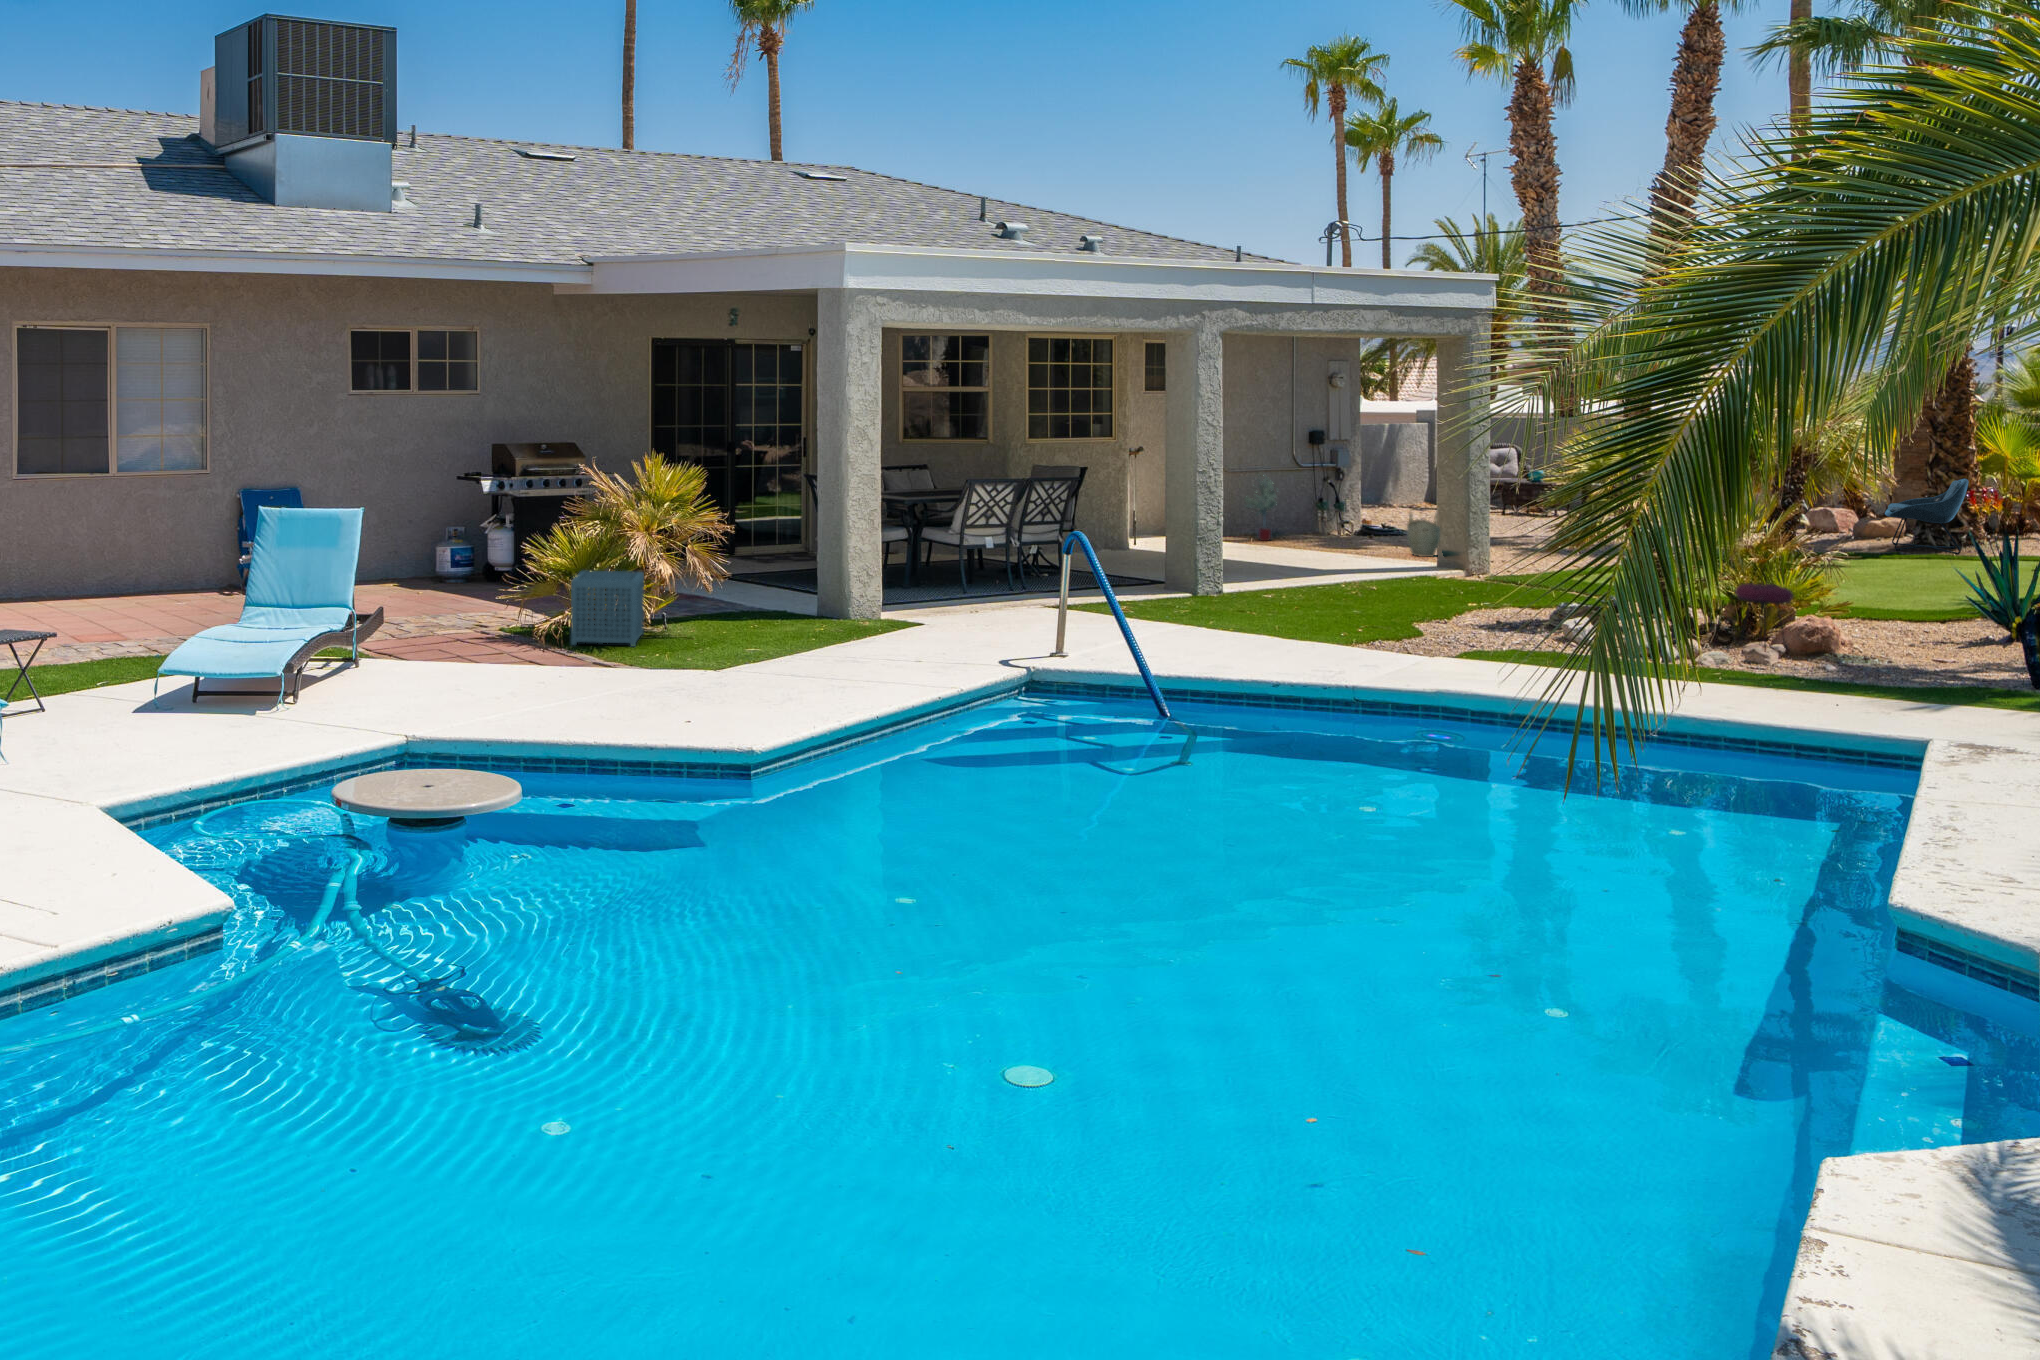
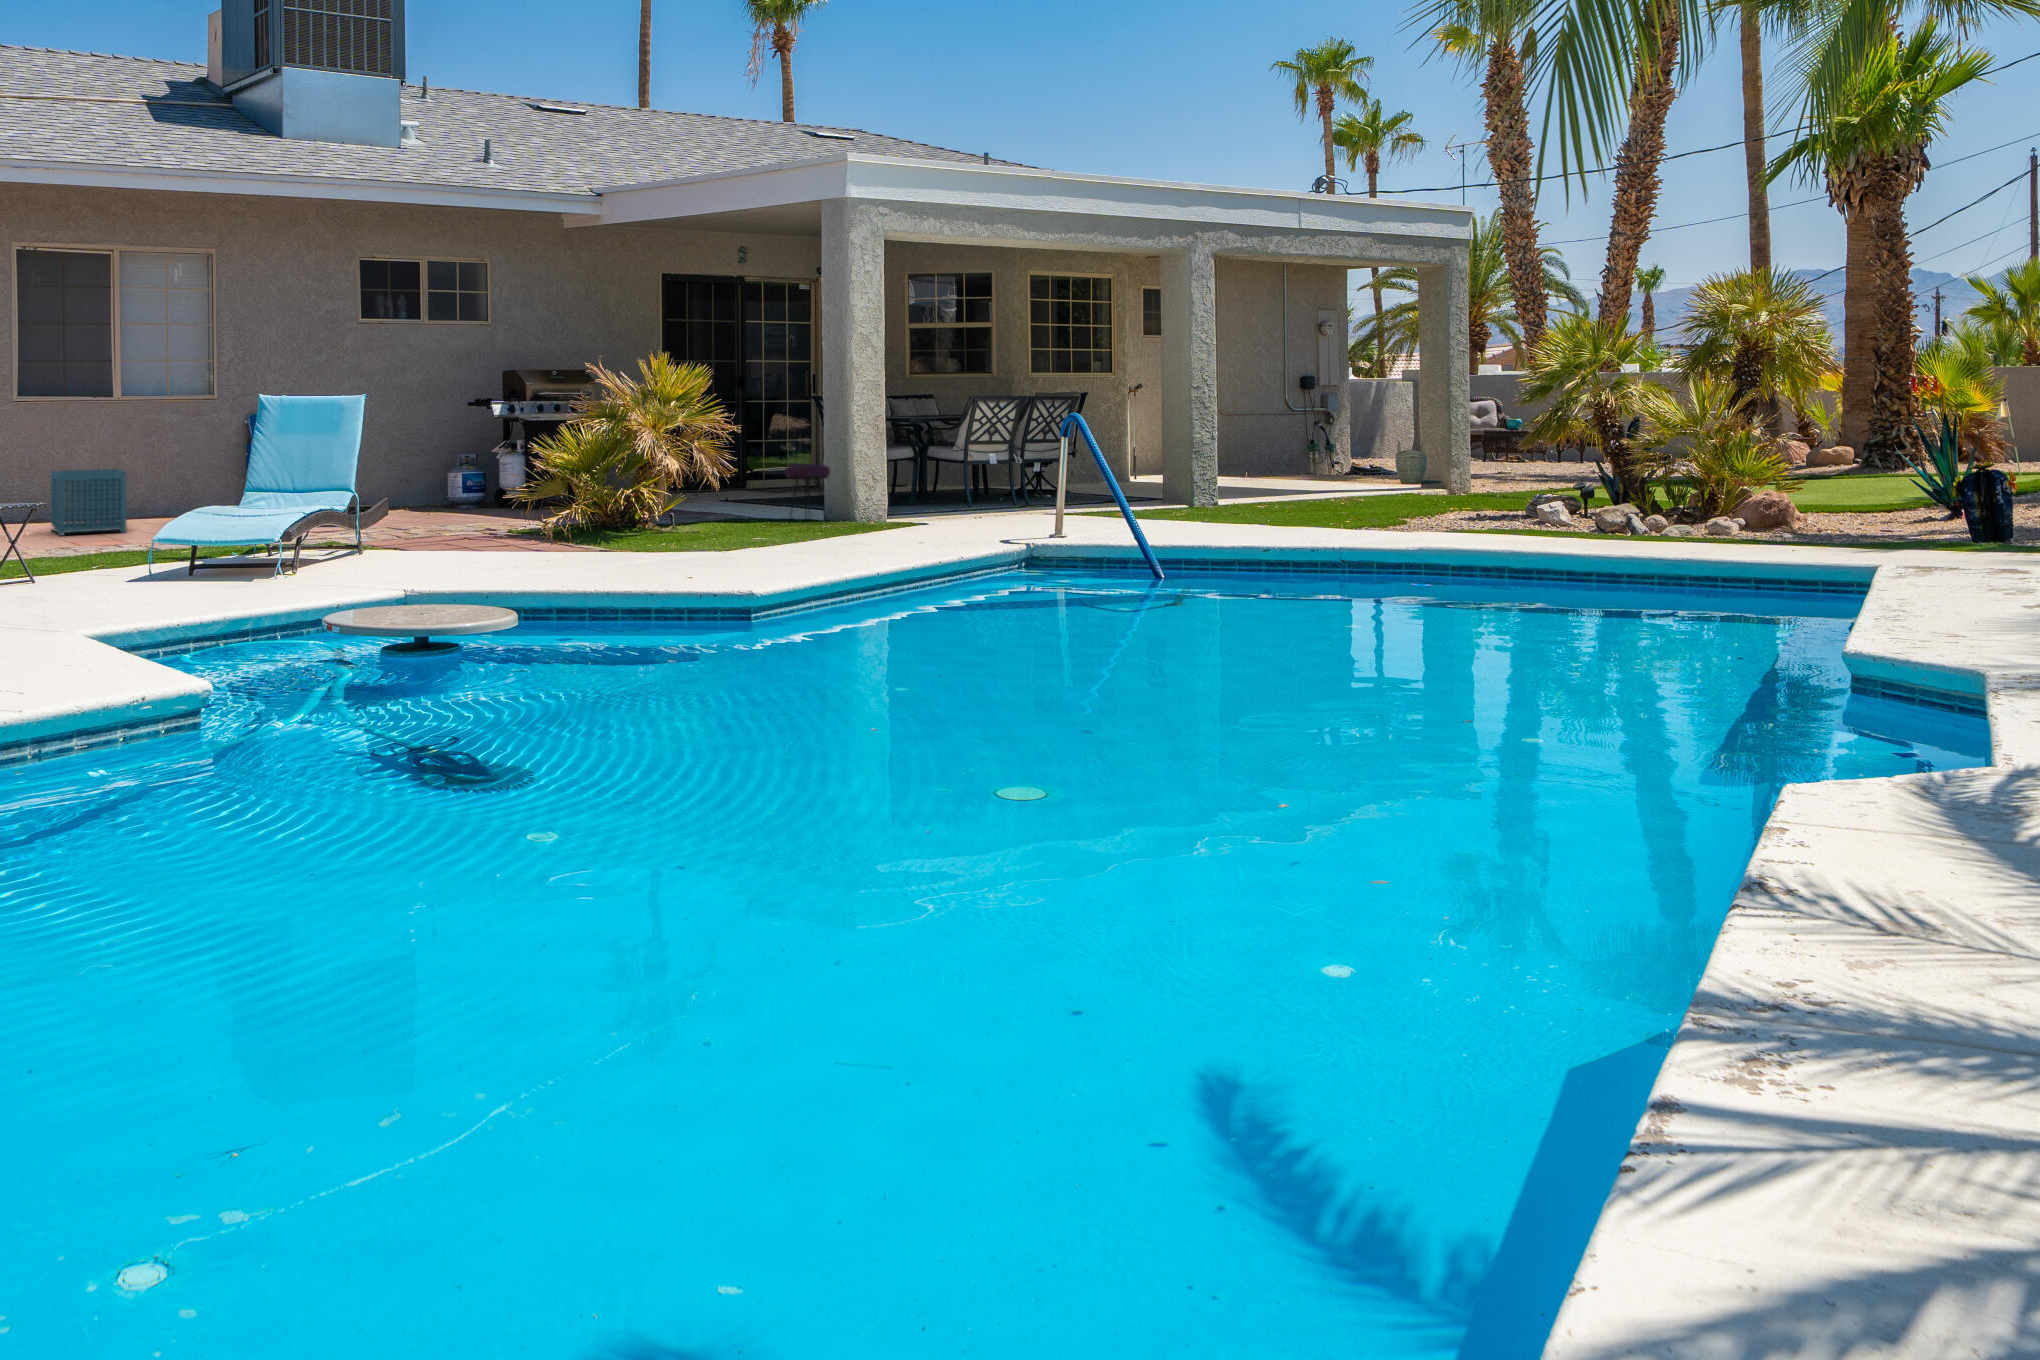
potted tree: present [1244,475,1277,541] -> none [1243,415,1277,479]
lounge chair: present [1885,479,1968,555] -> none [1834,404,1907,474]
side table: present [571,571,644,646] -> present [51,469,127,536]
stool: present [1735,583,1793,649] -> present [785,463,830,509]

